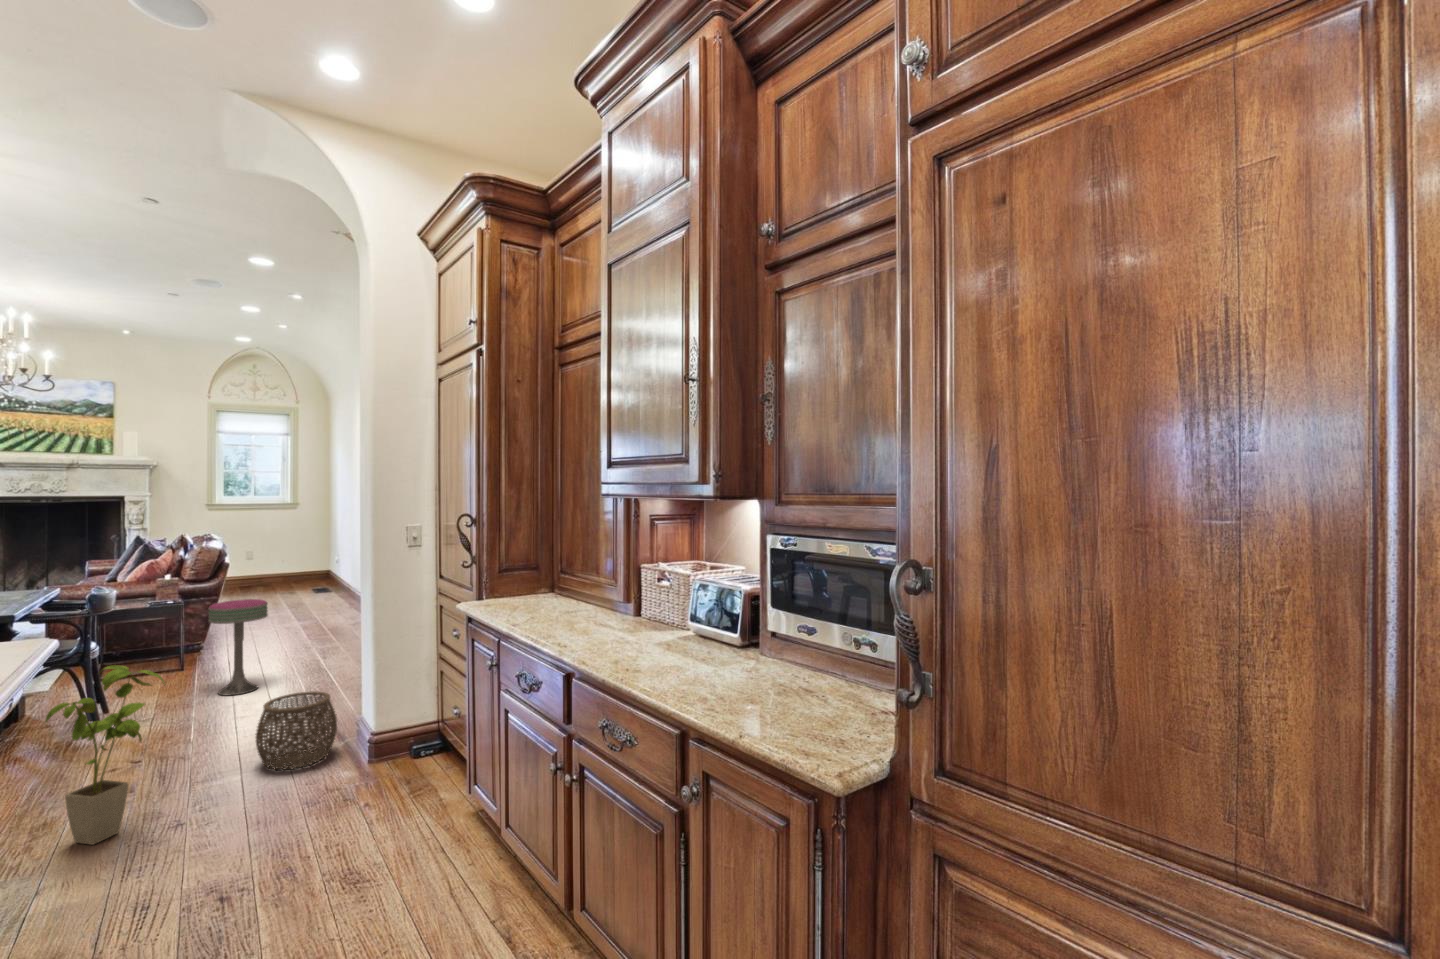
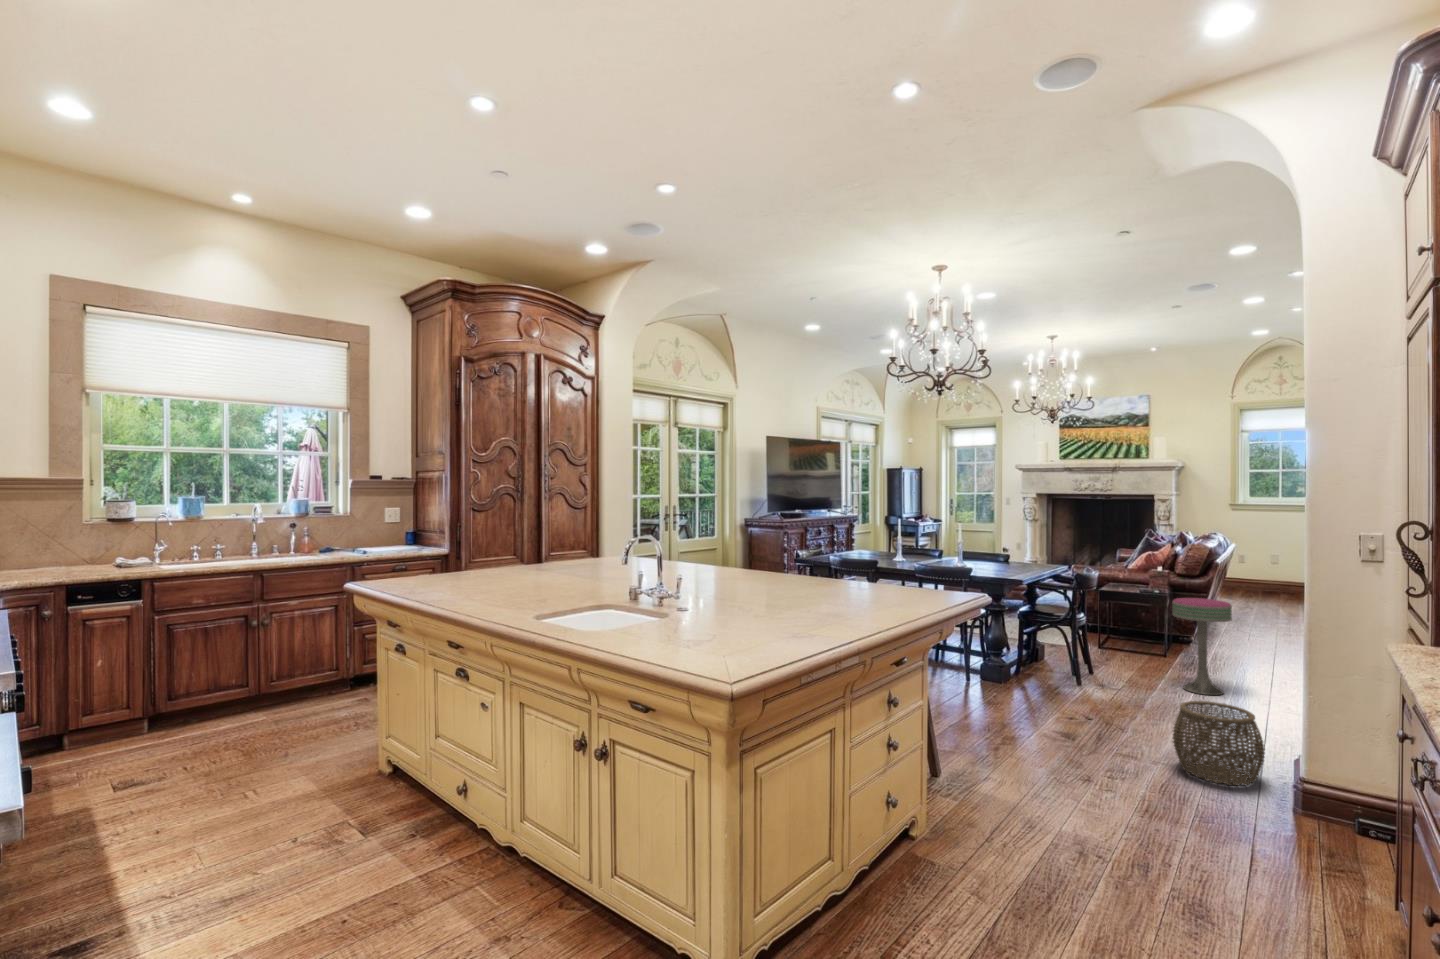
house plant: present [45,665,165,845] -> none [1001,626,1077,765]

